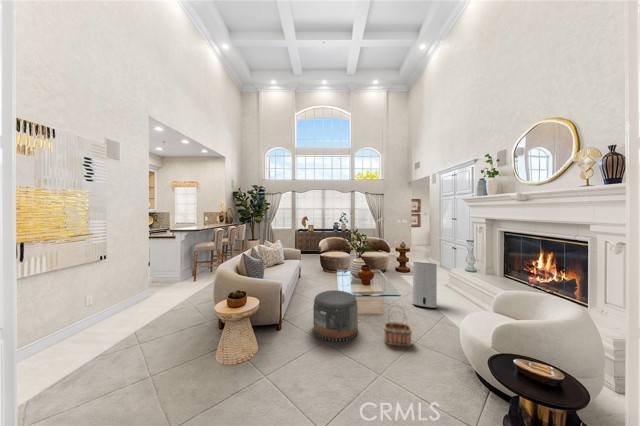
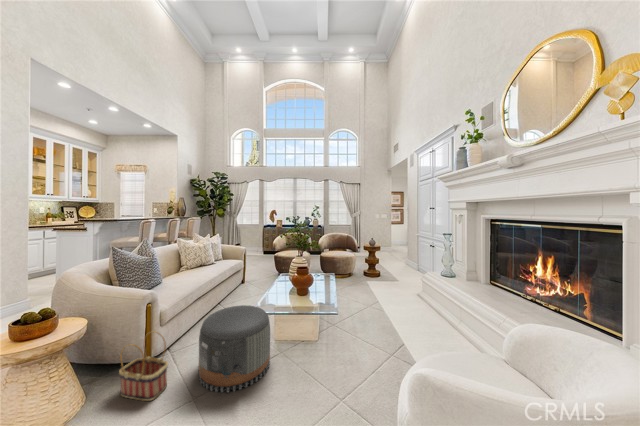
air purifier: present [413,262,437,308] -> none [368,265,400,327]
basket: present [384,322,412,346] -> present [119,332,168,401]

